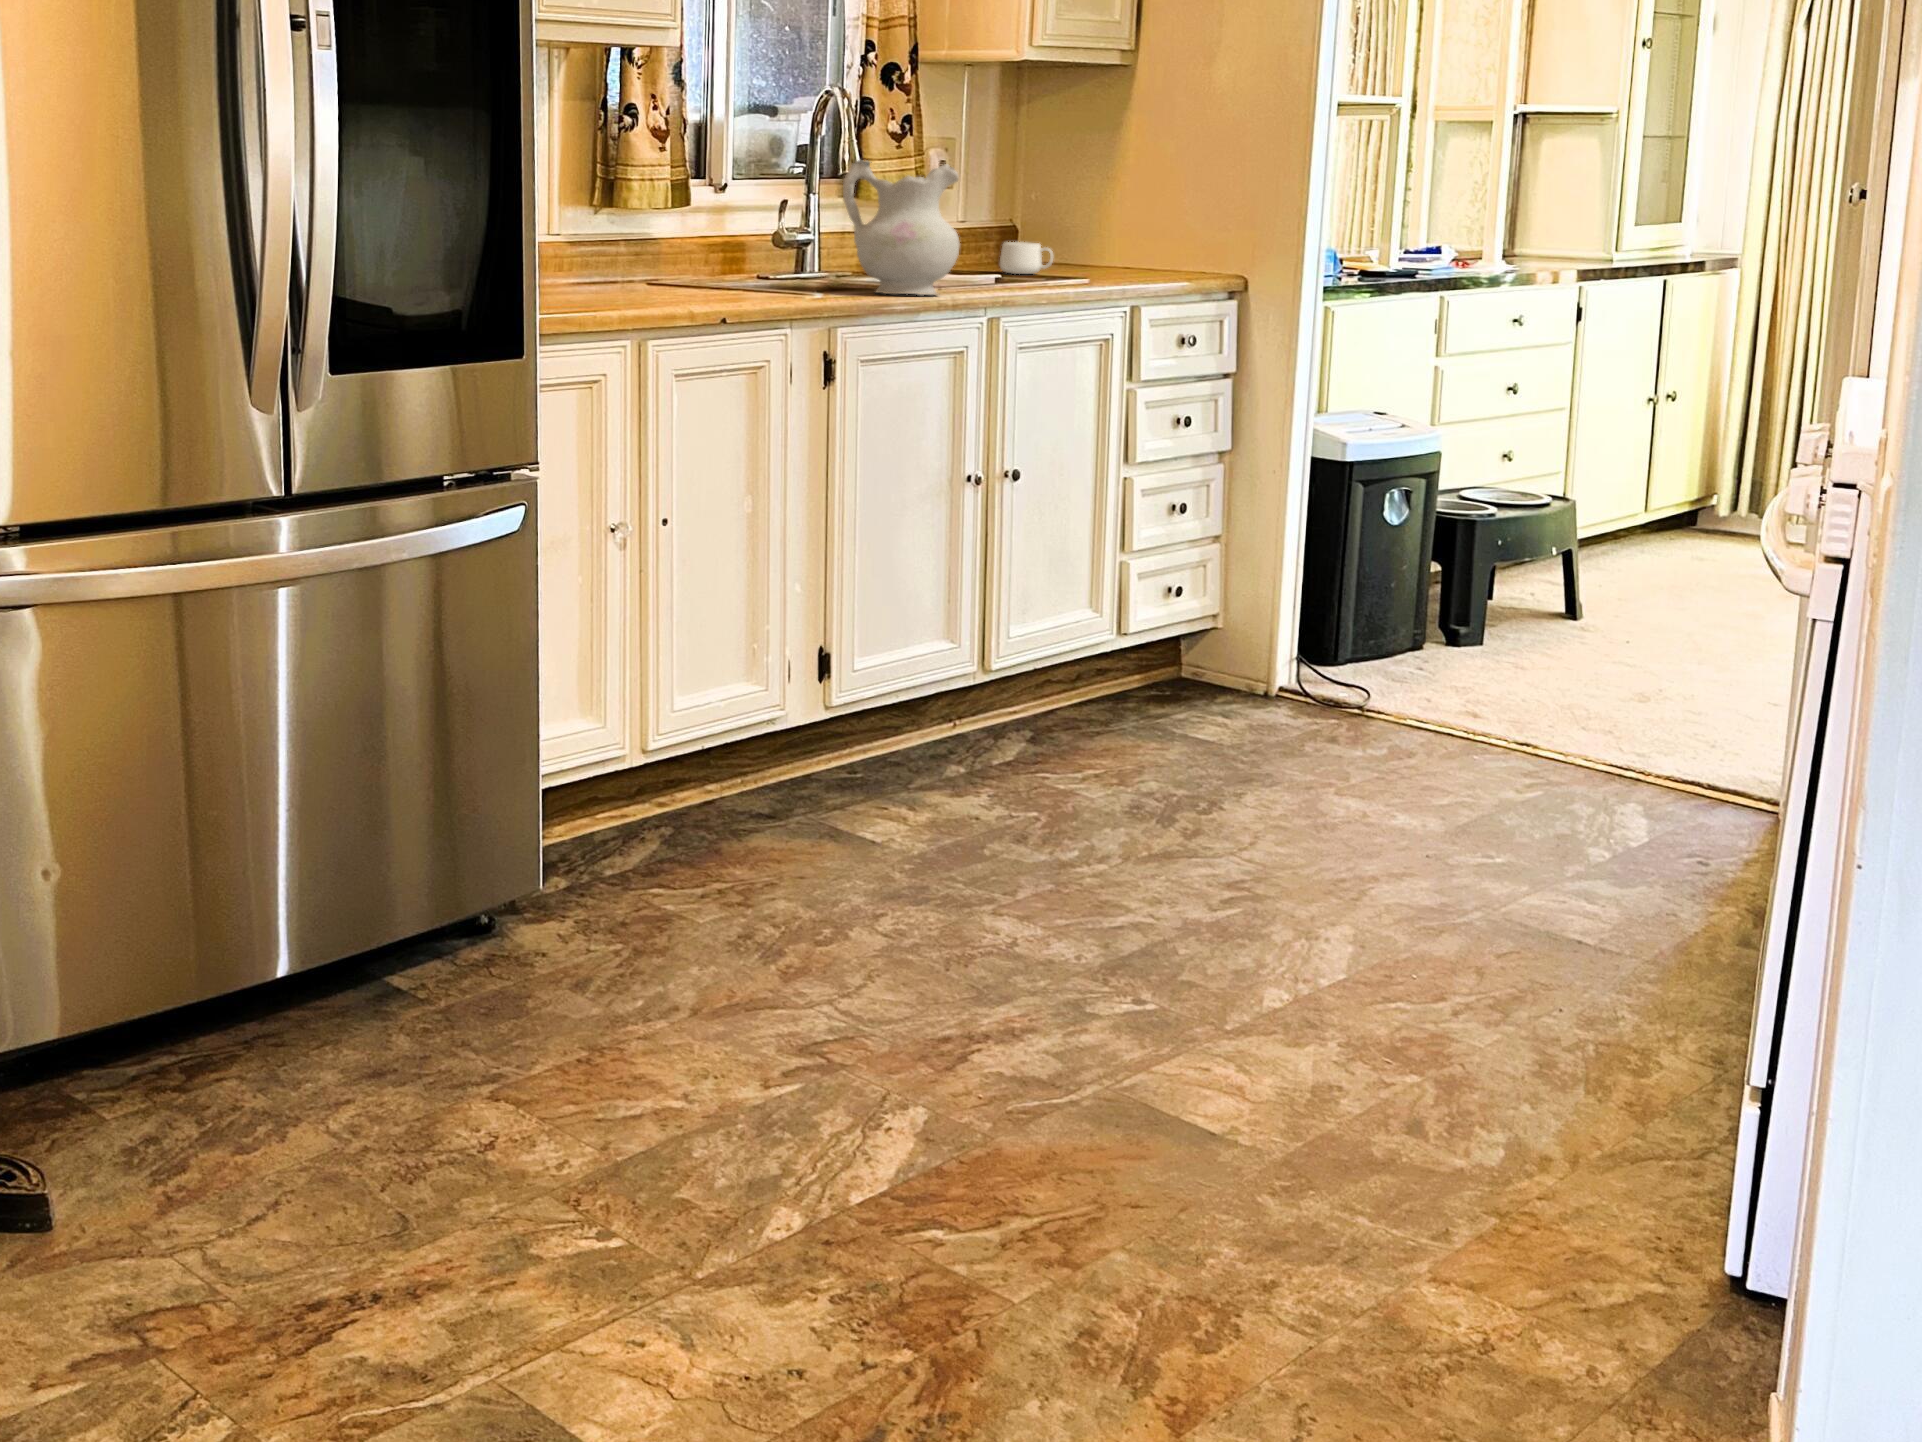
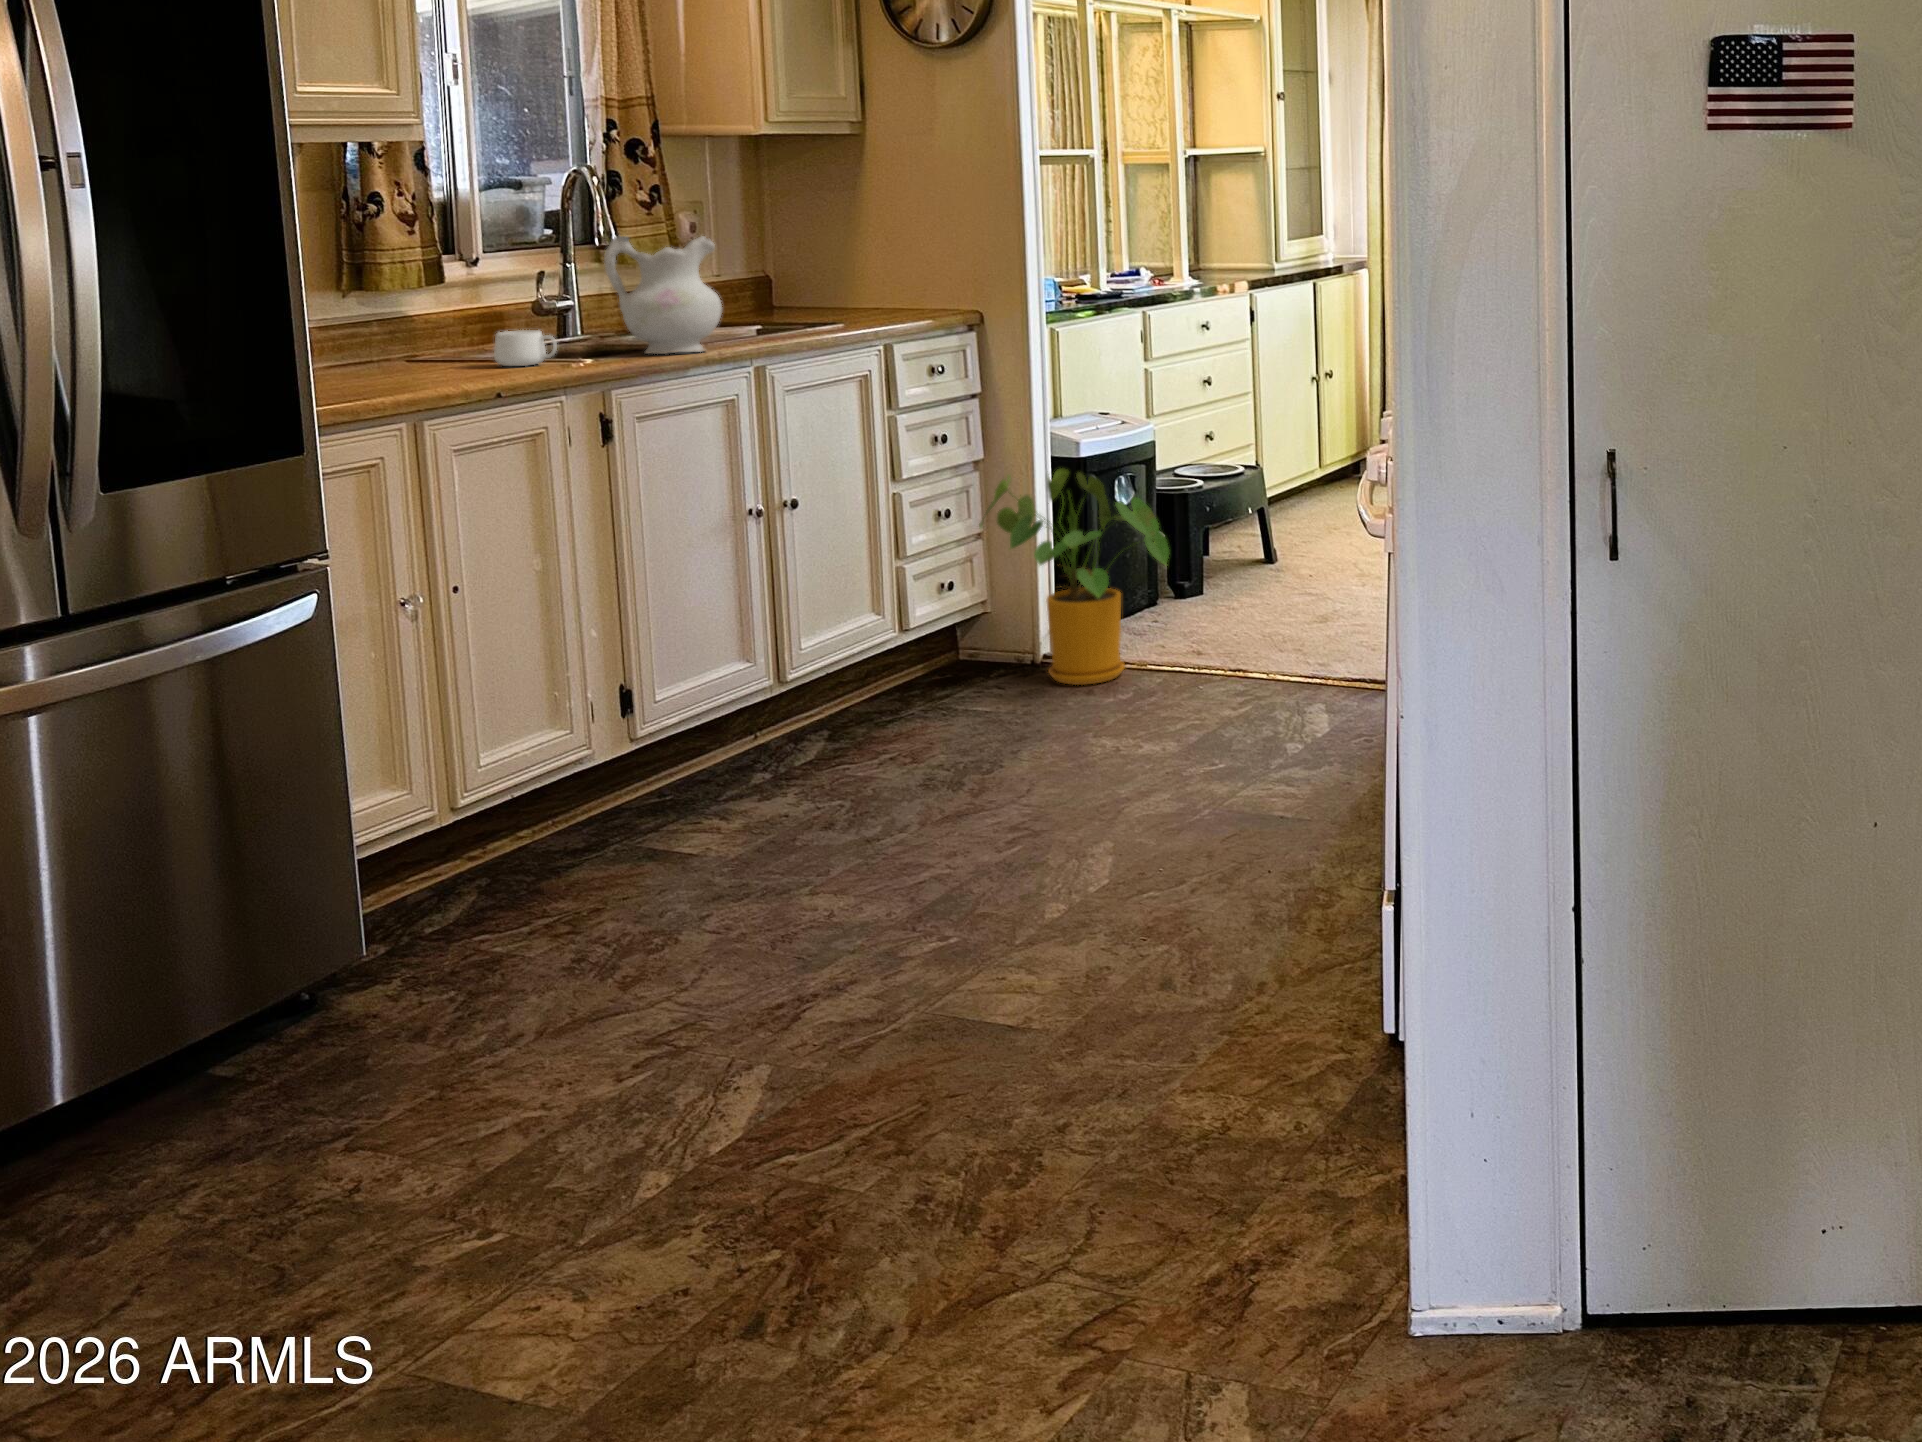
mug: present [1000,242,1053,274] -> present [494,330,557,366]
house plant: none [1220,469,1452,735] -> present [979,469,1169,685]

